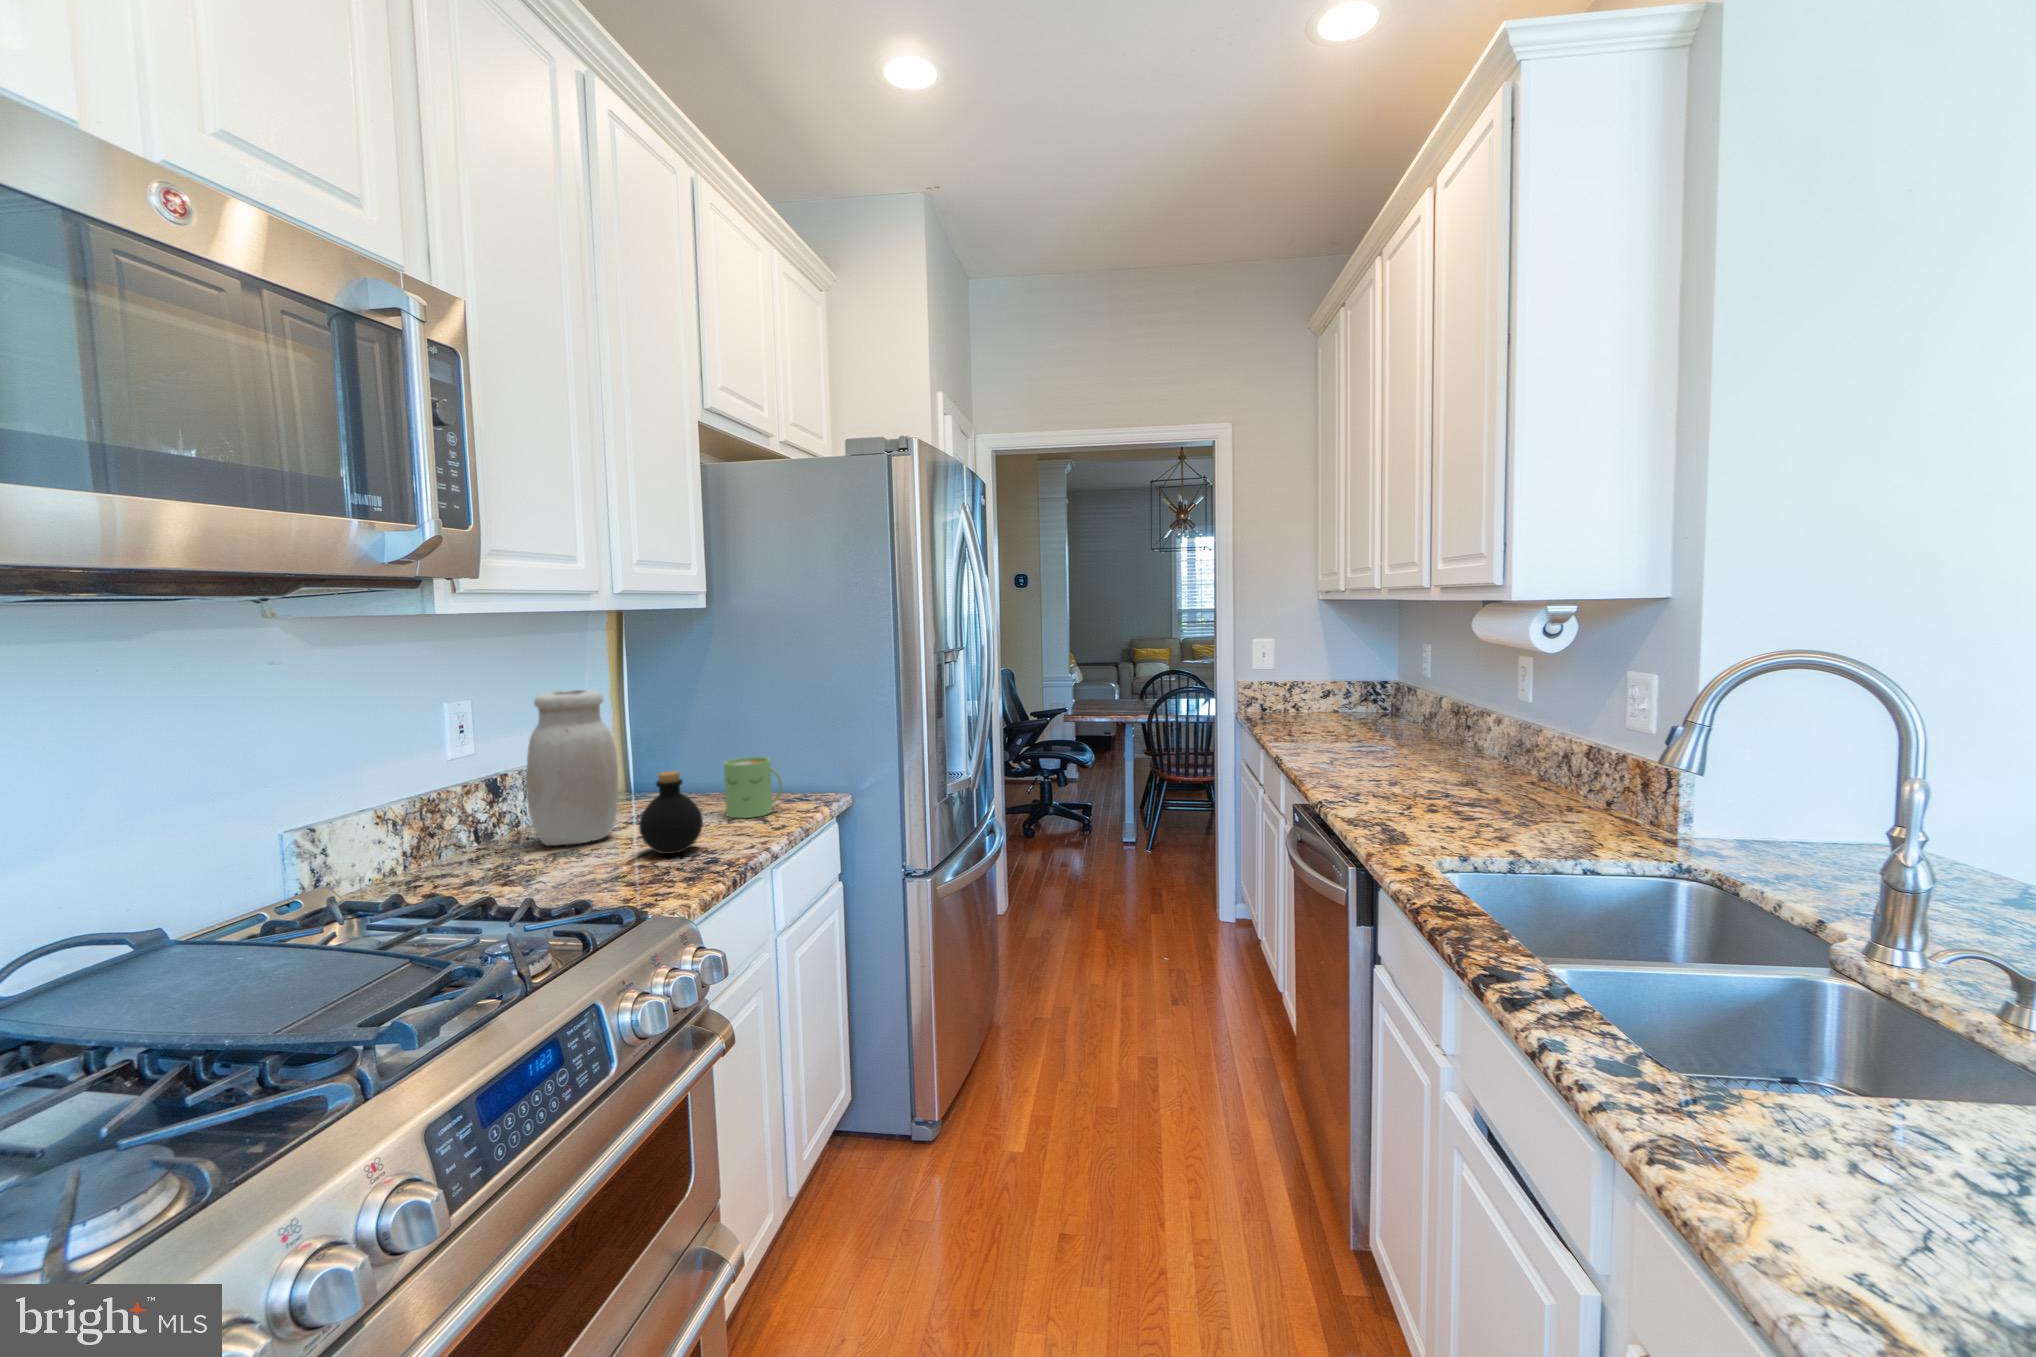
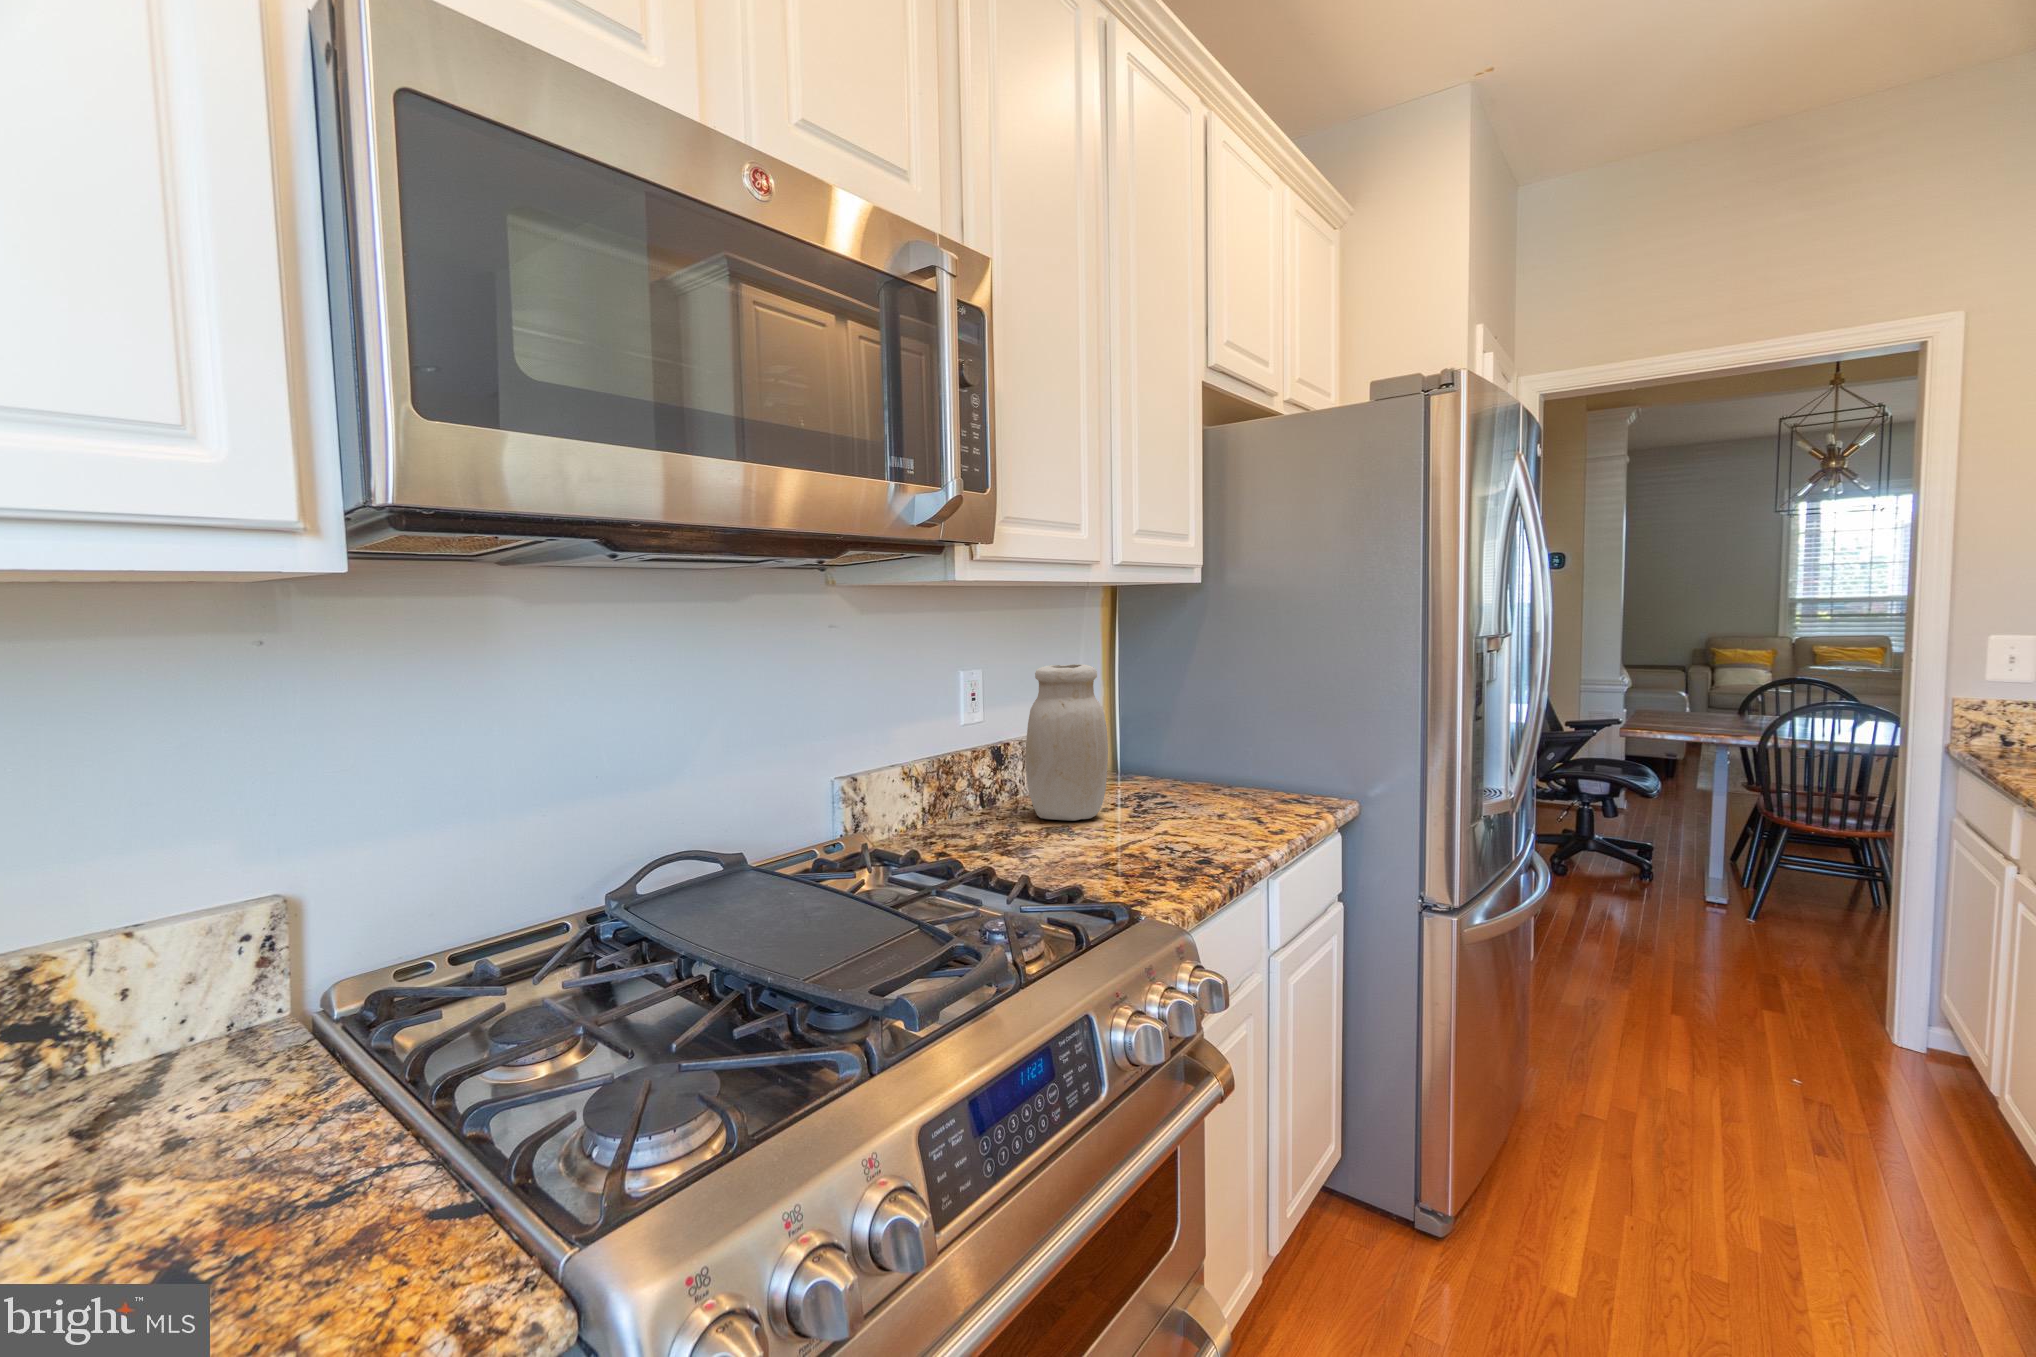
mug: present [724,757,782,818] -> none [1212,747,1276,815]
bottle: present [639,771,703,854] -> none [1128,755,1193,845]

